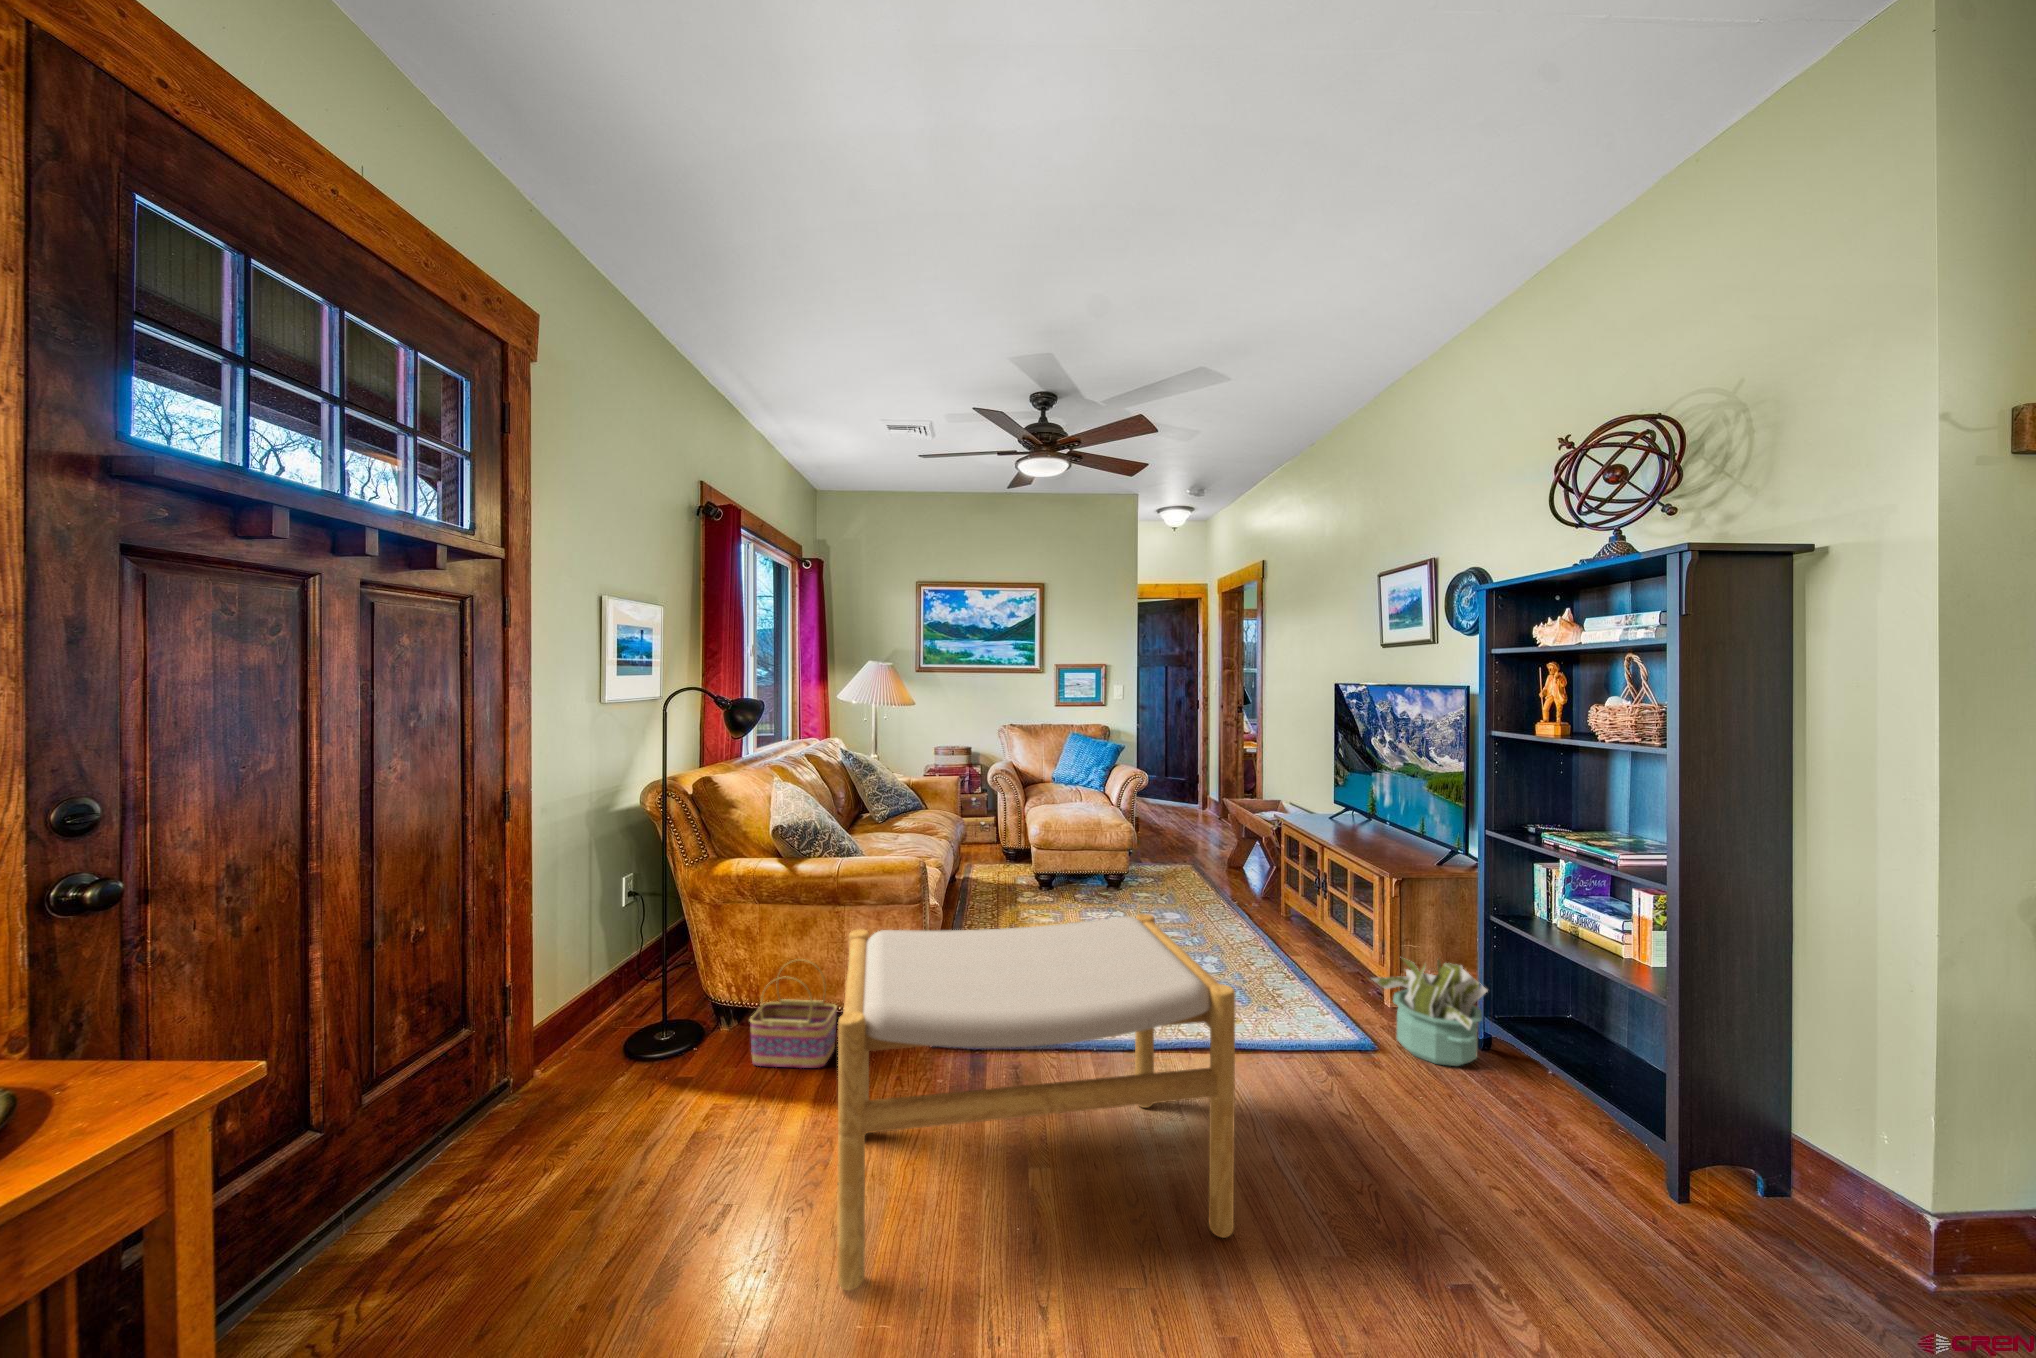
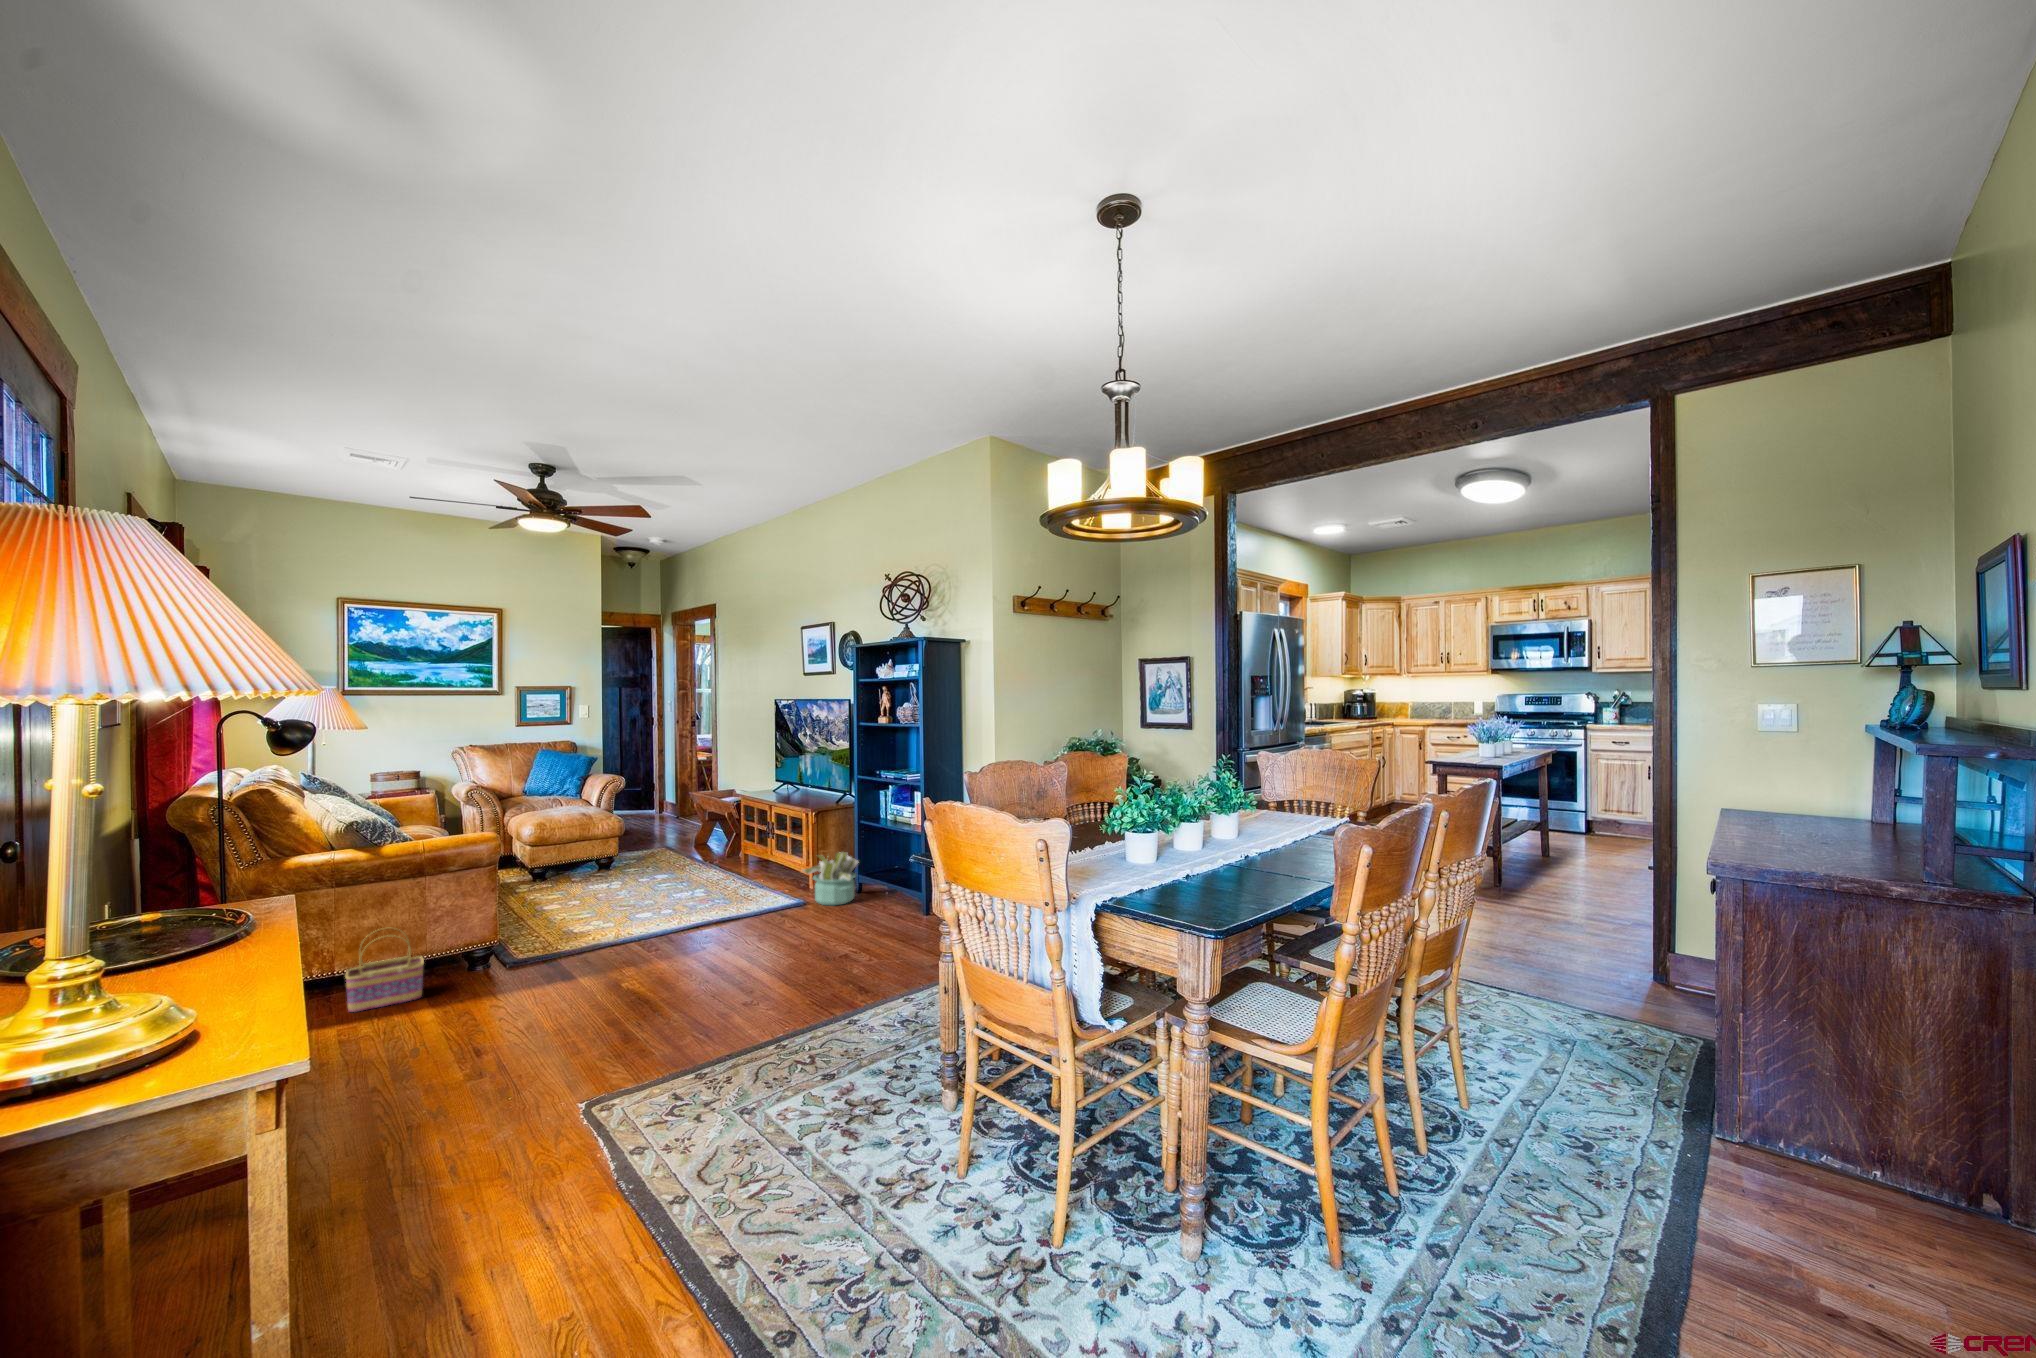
footstool: present [837,914,1235,1291] -> none [477,841,740,1045]

